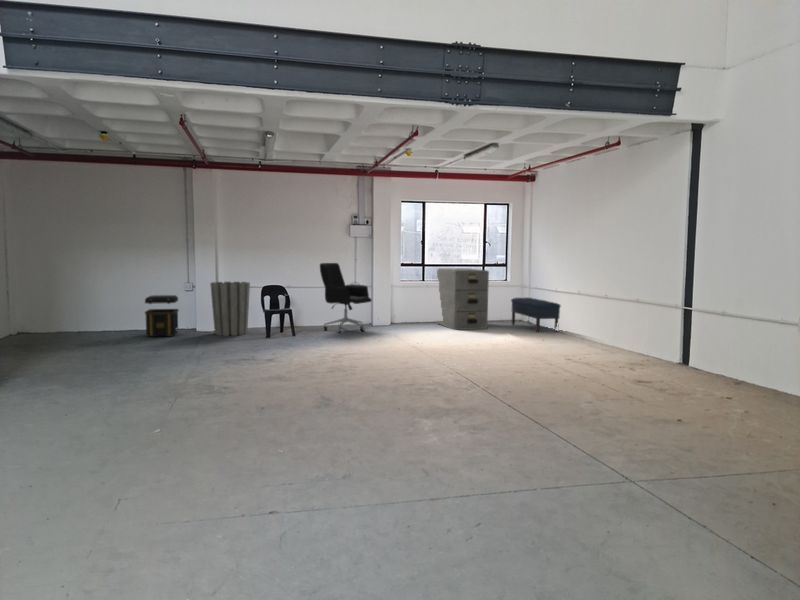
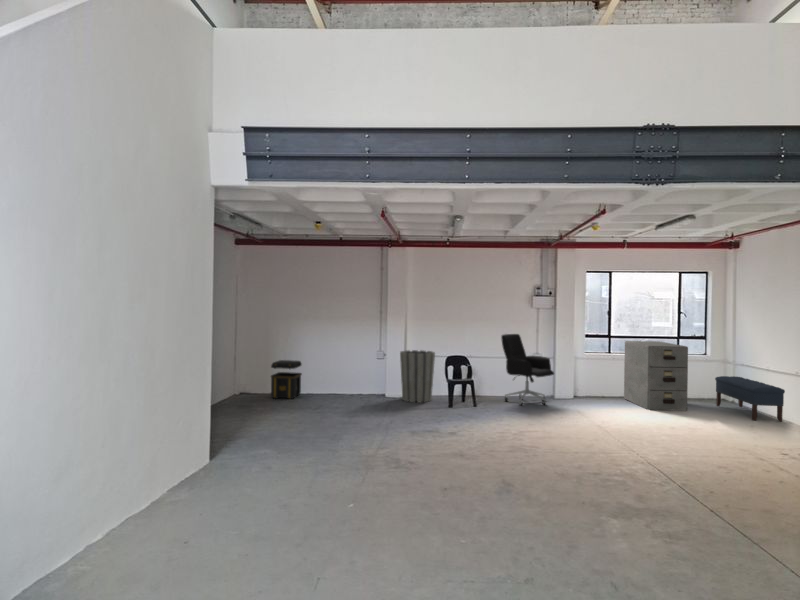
toolbox: present [145,295,179,337] -> present [271,360,302,399]

